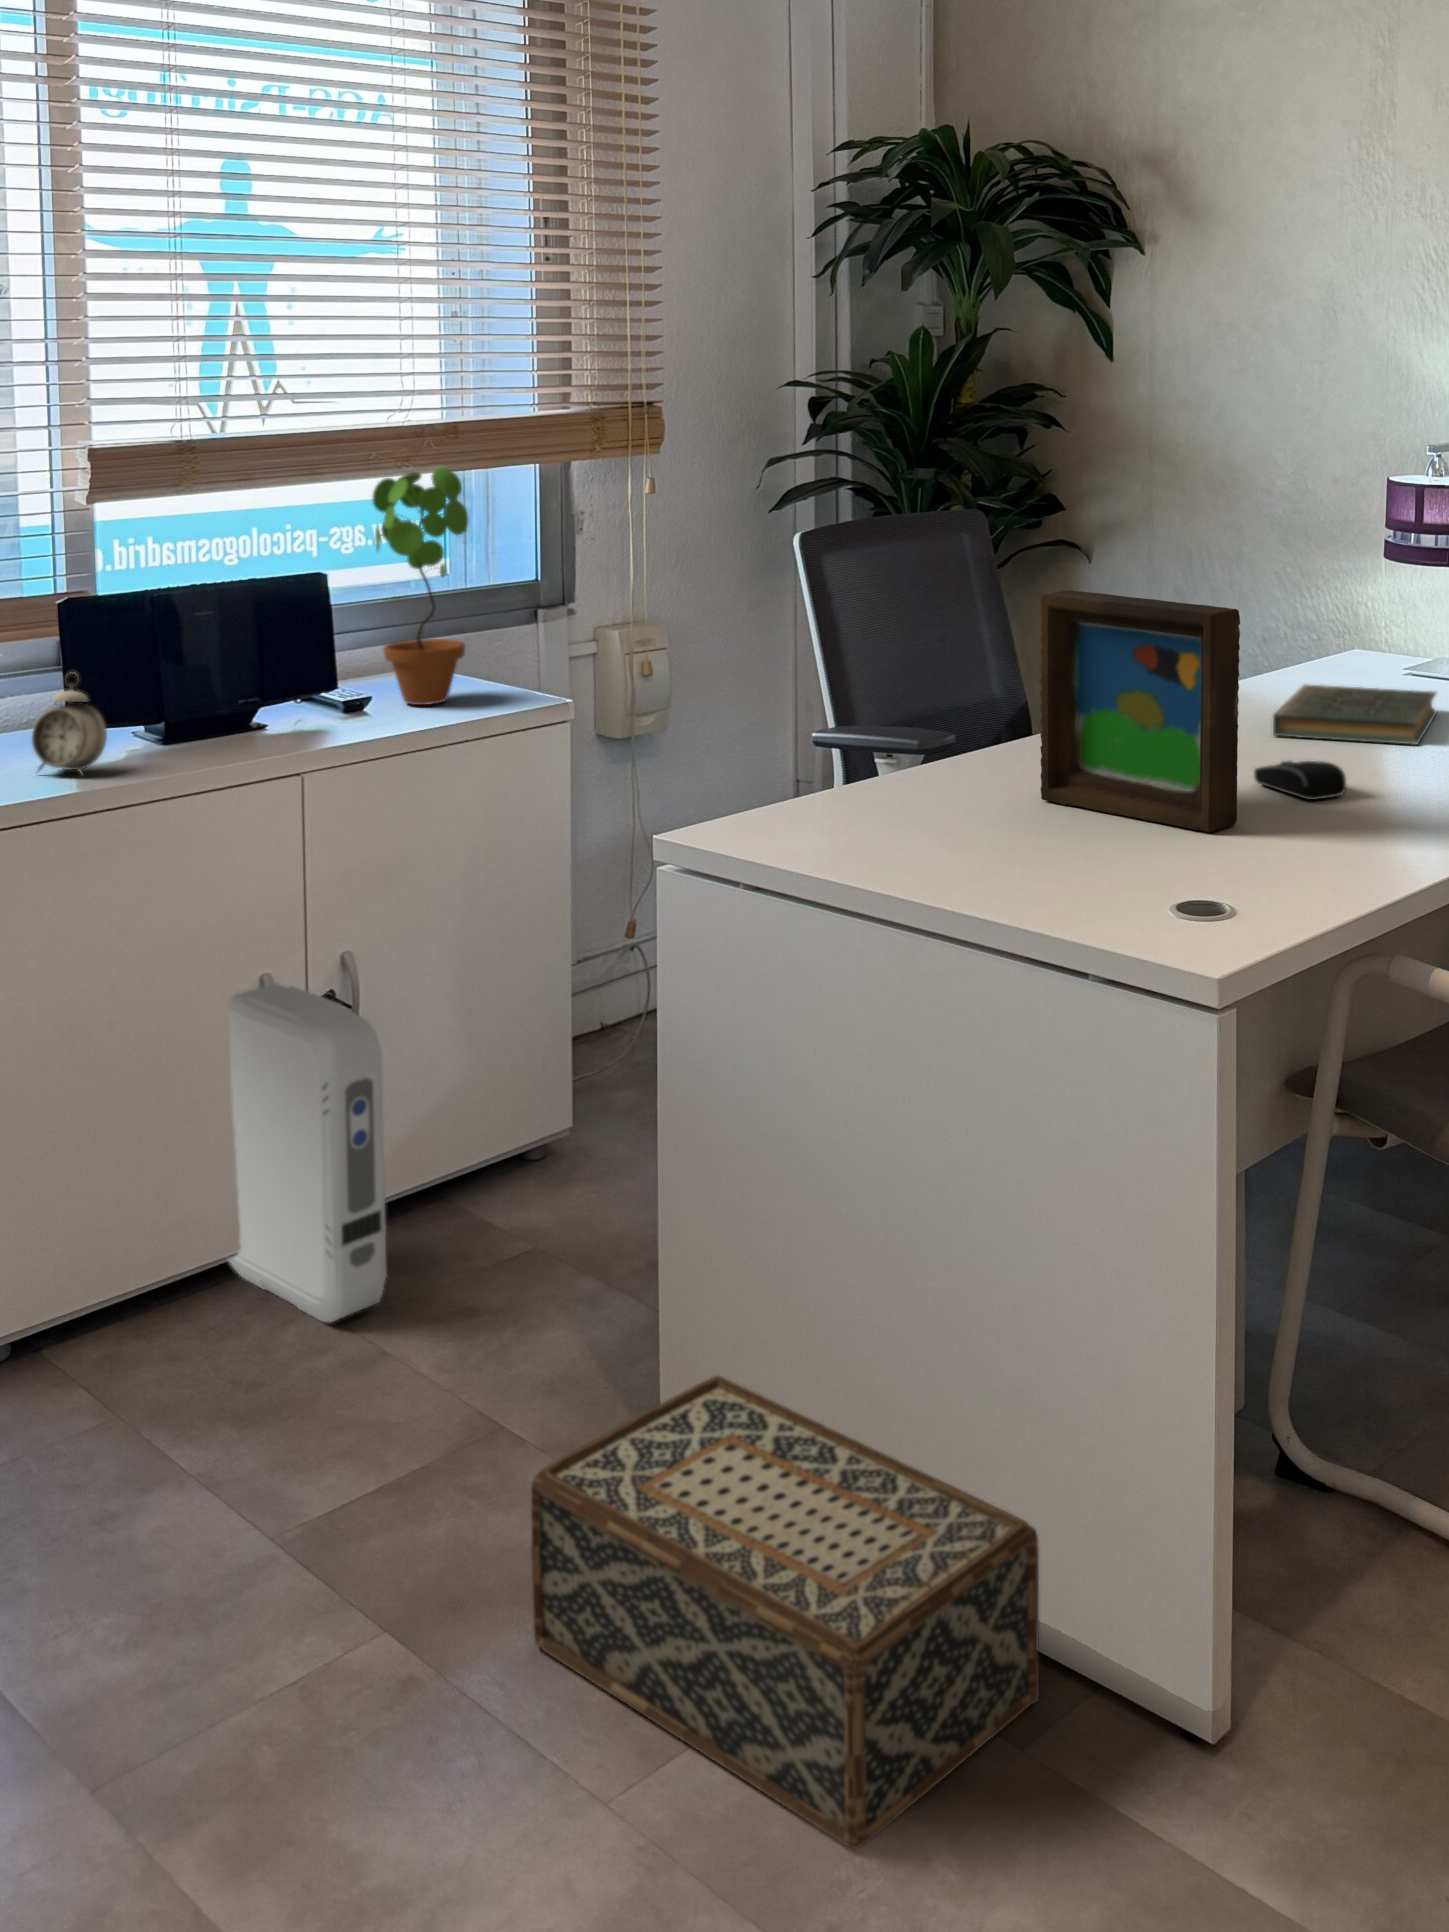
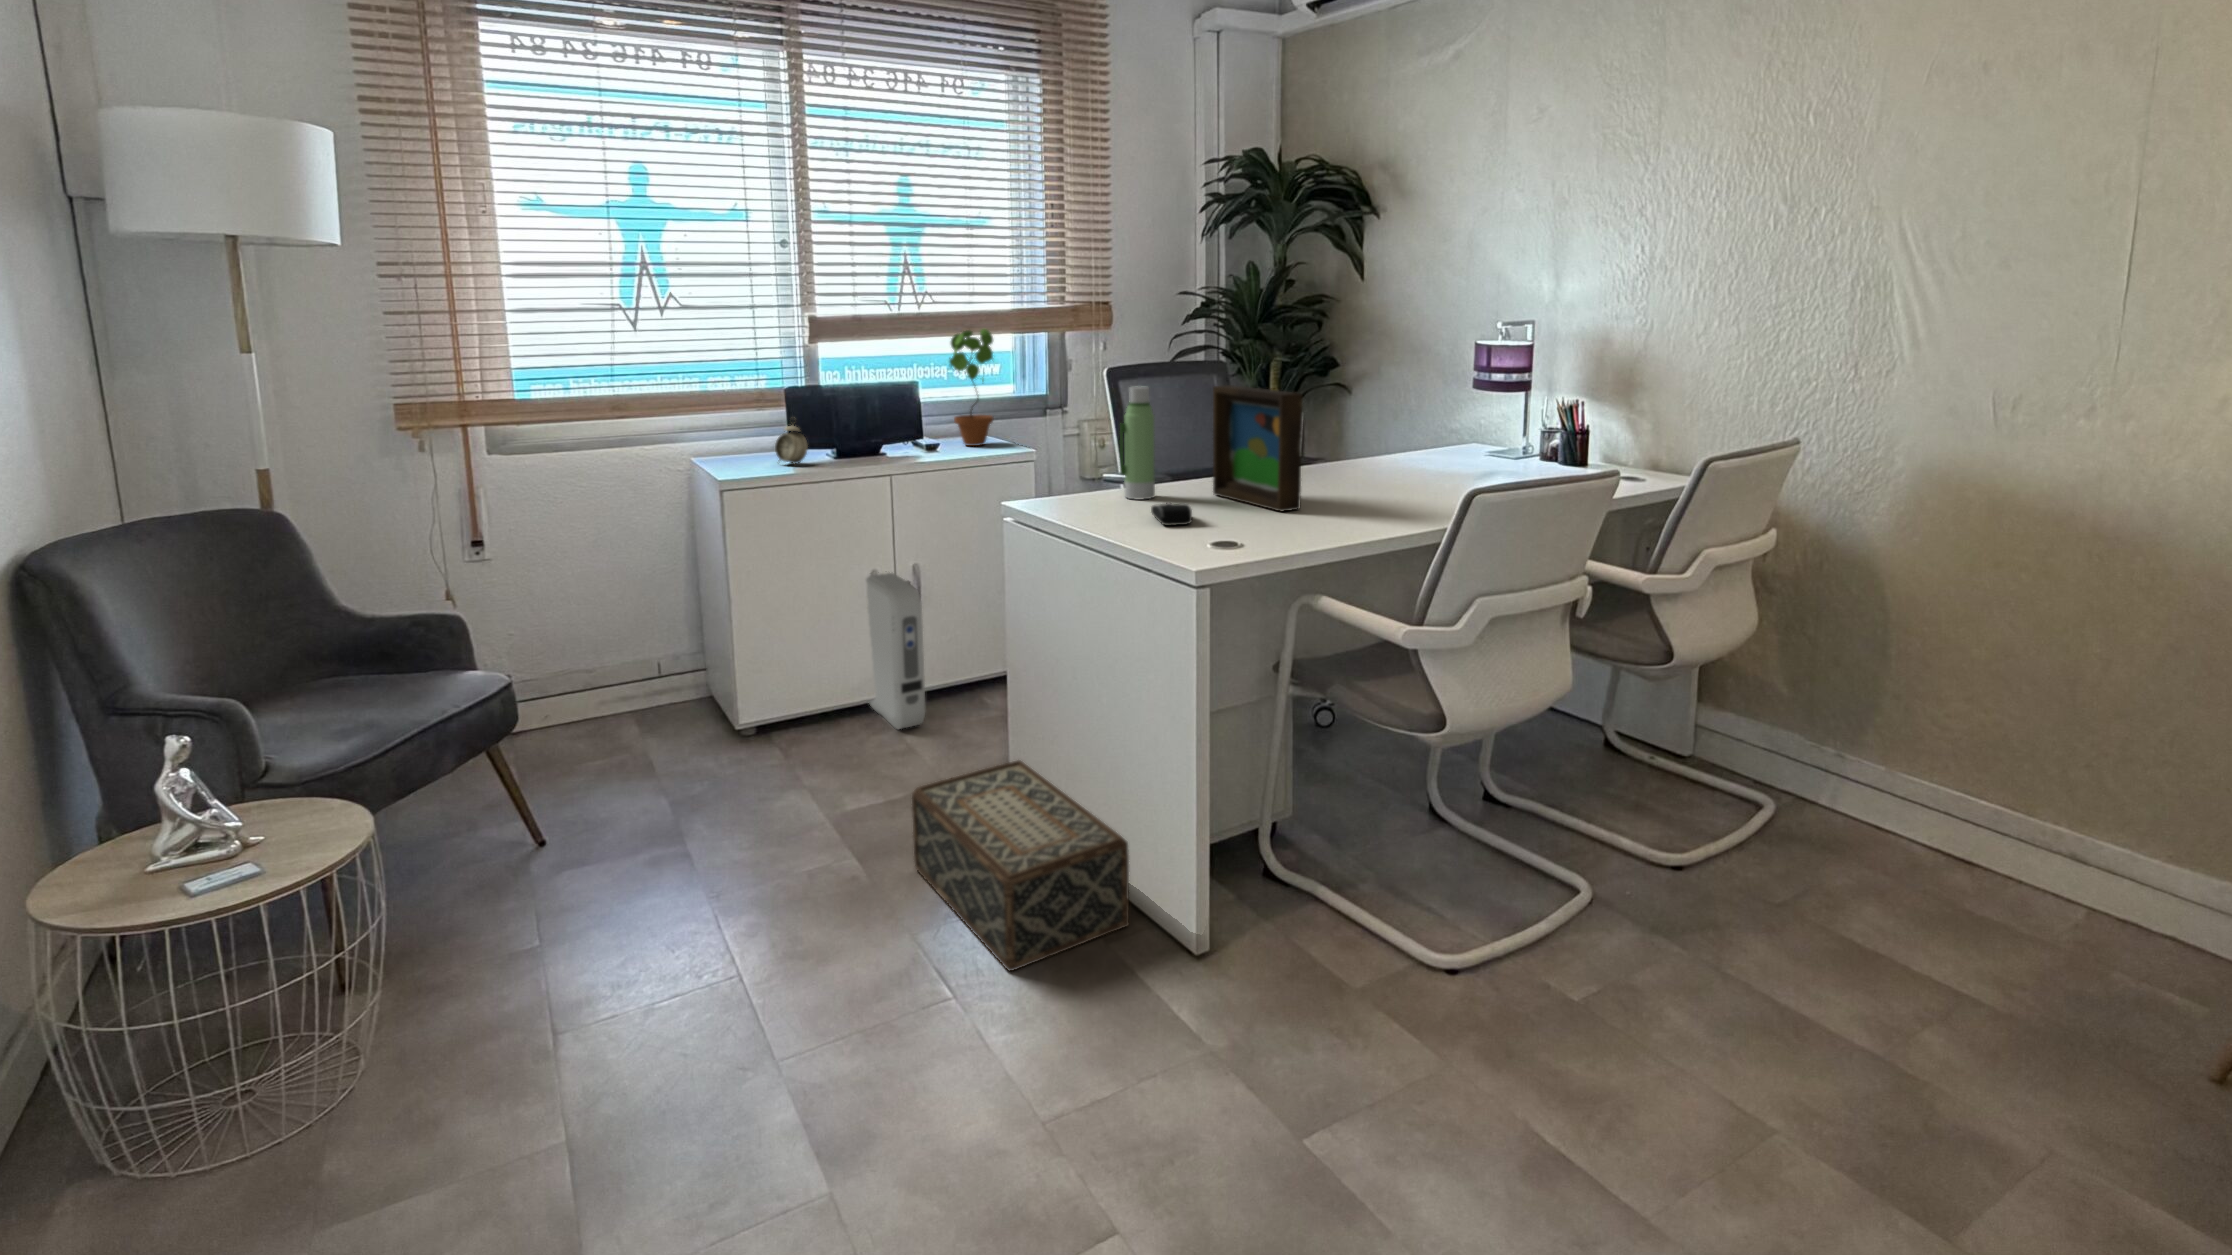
water bottle: none [877,601,940,821] -> present [1120,386,1155,499]
book: present [1273,685,1438,745] -> none [1374,453,1482,483]
computer mouse: present [1254,760,1346,800] -> present [1151,503,1192,525]

